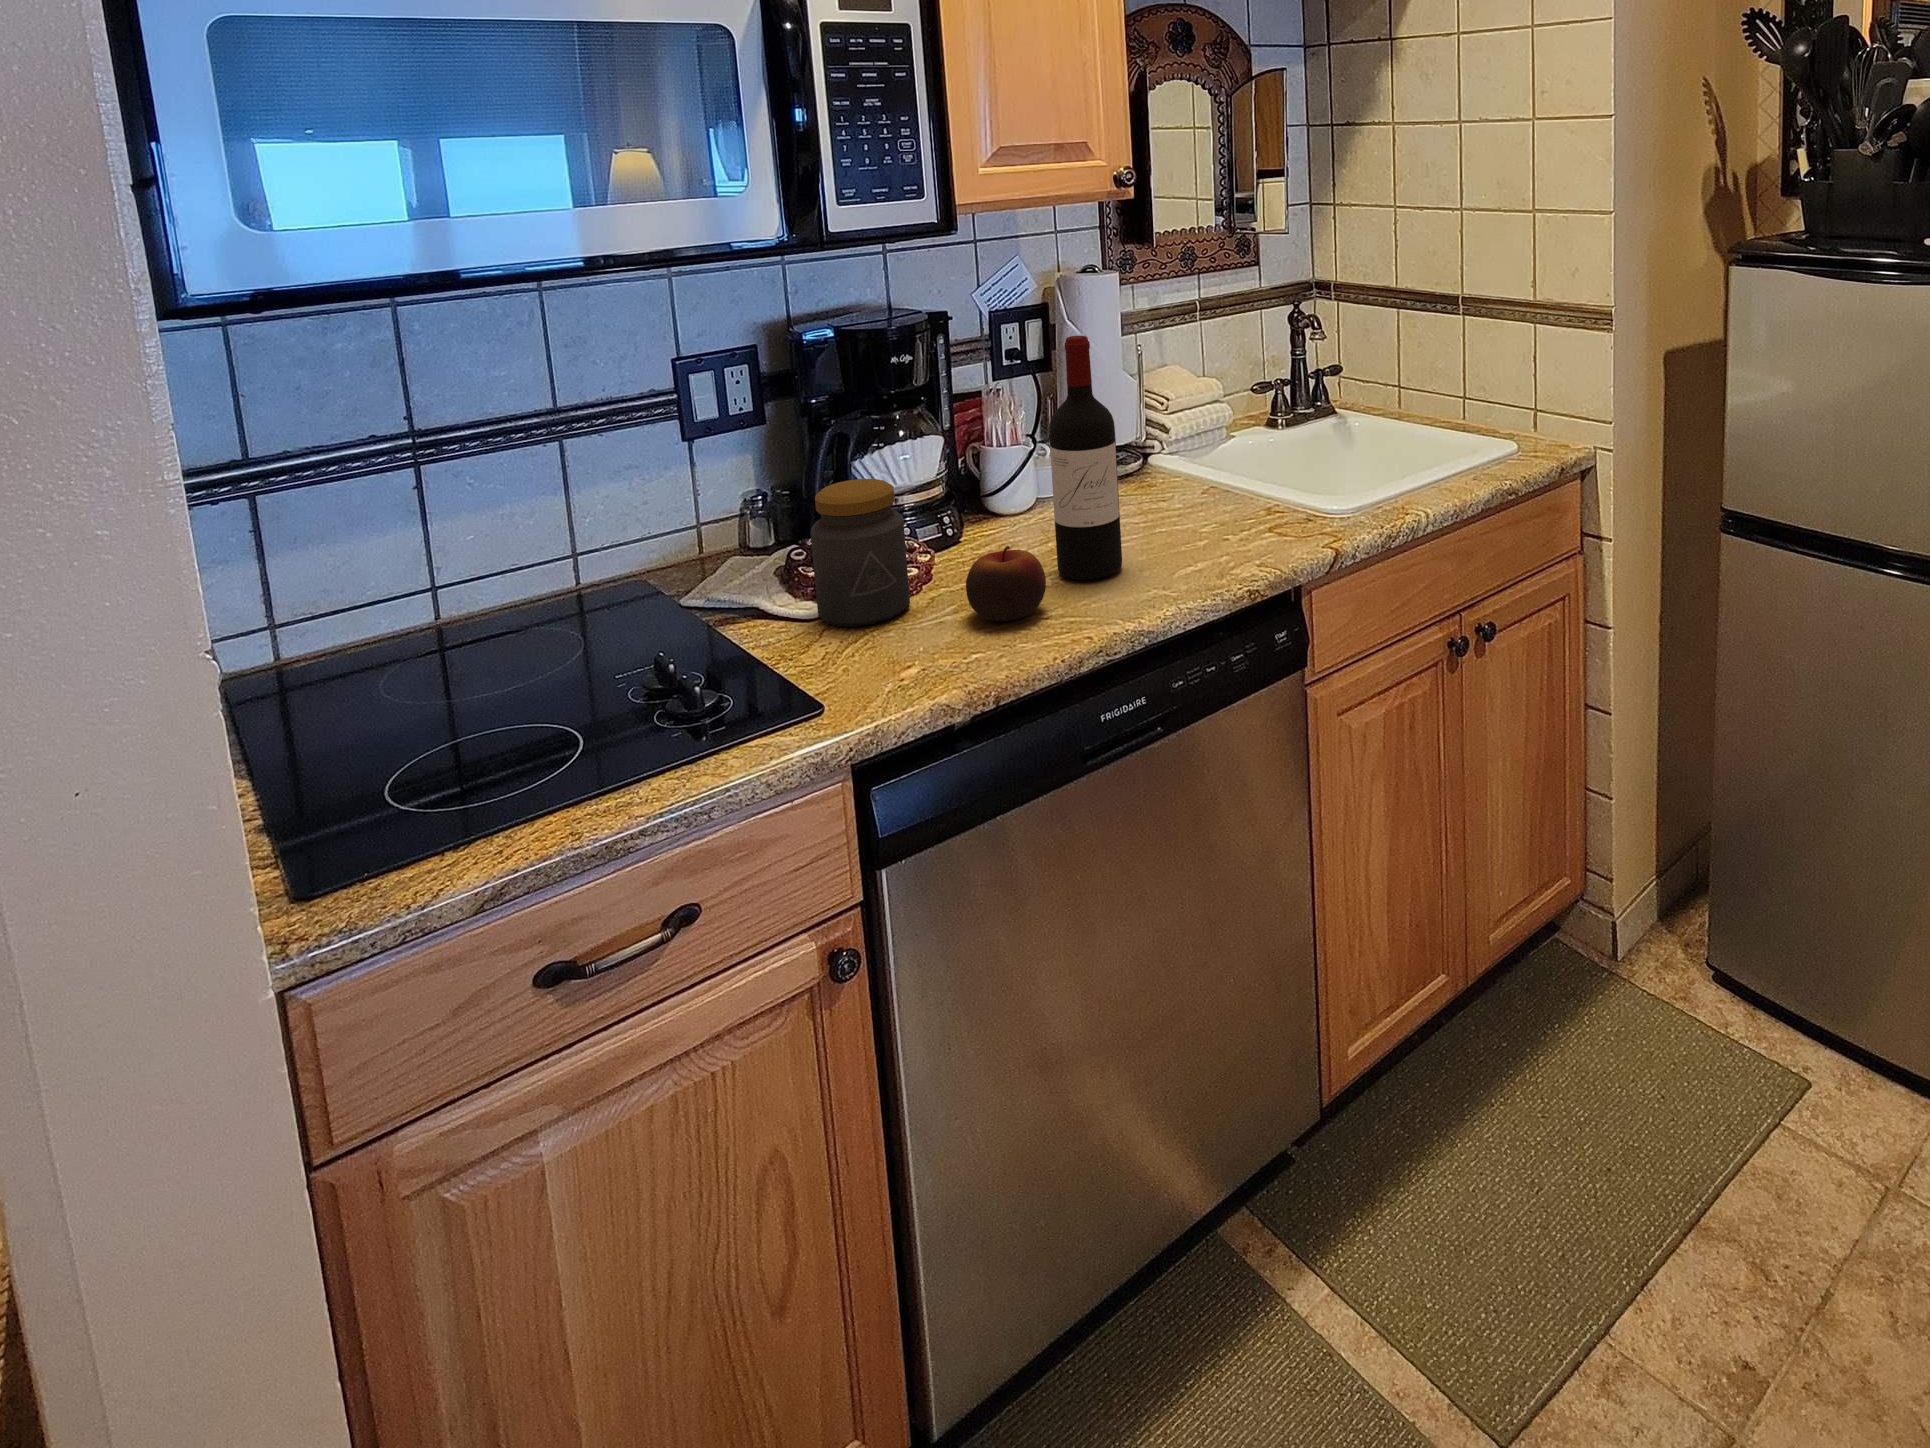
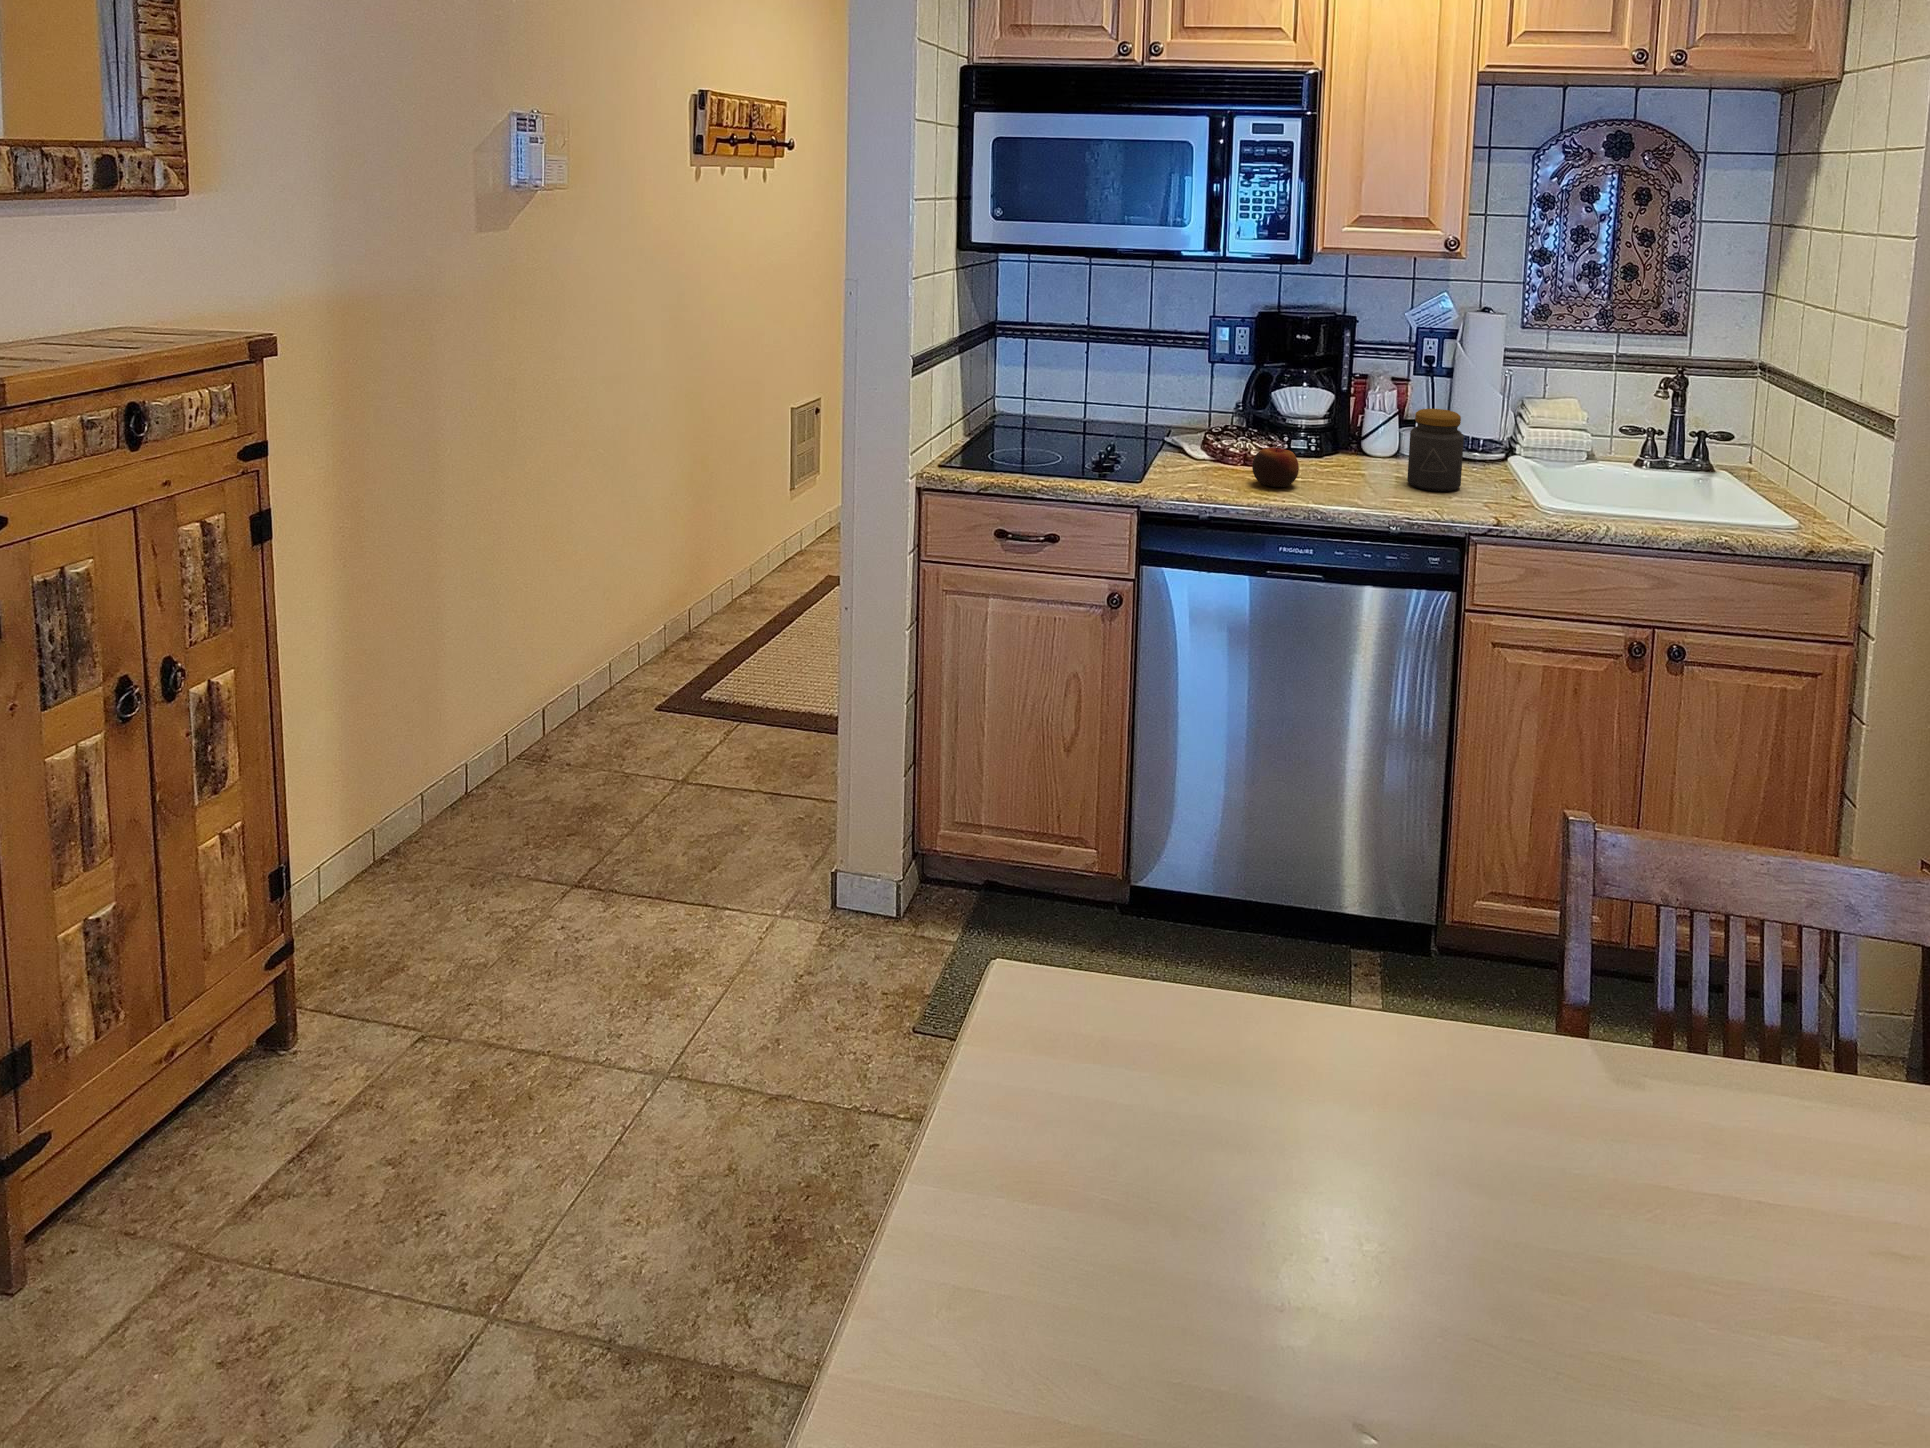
wine bottle: present [1049,336,1122,580] -> none [1329,336,1375,489]
jar: present [811,479,910,627] -> present [1407,409,1464,491]

